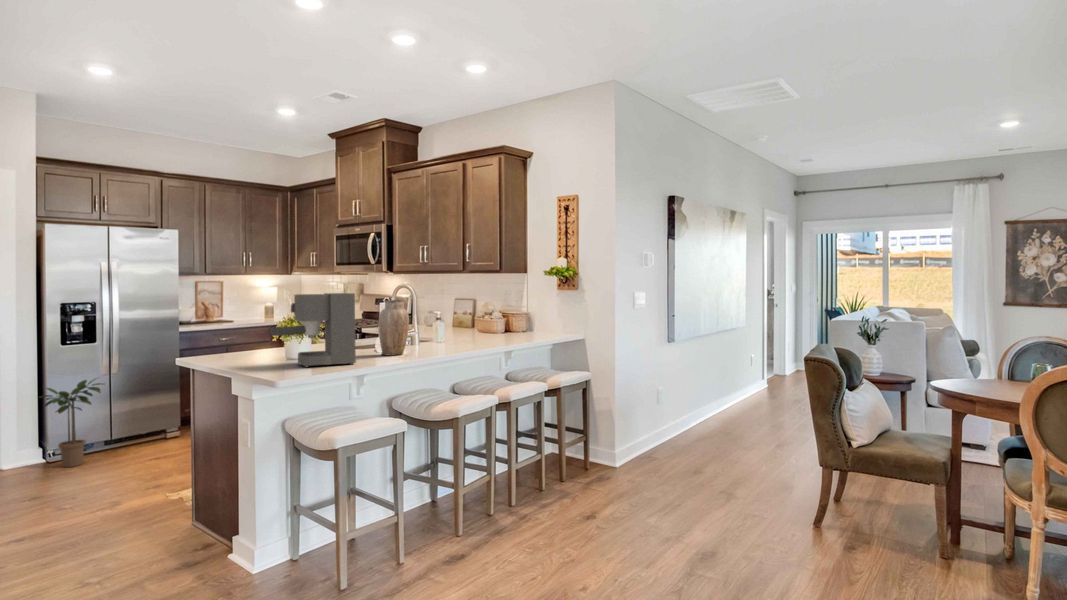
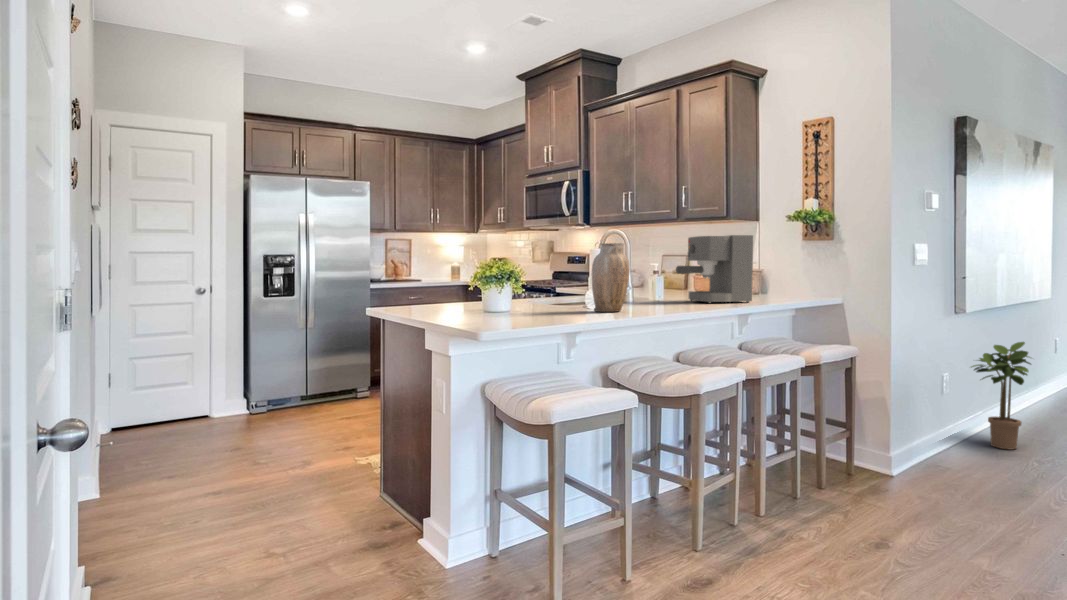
coffee maker: present [270,293,356,367] -> present [676,235,753,303]
potted plant: present [41,380,101,467] -> present [971,342,1031,449]

